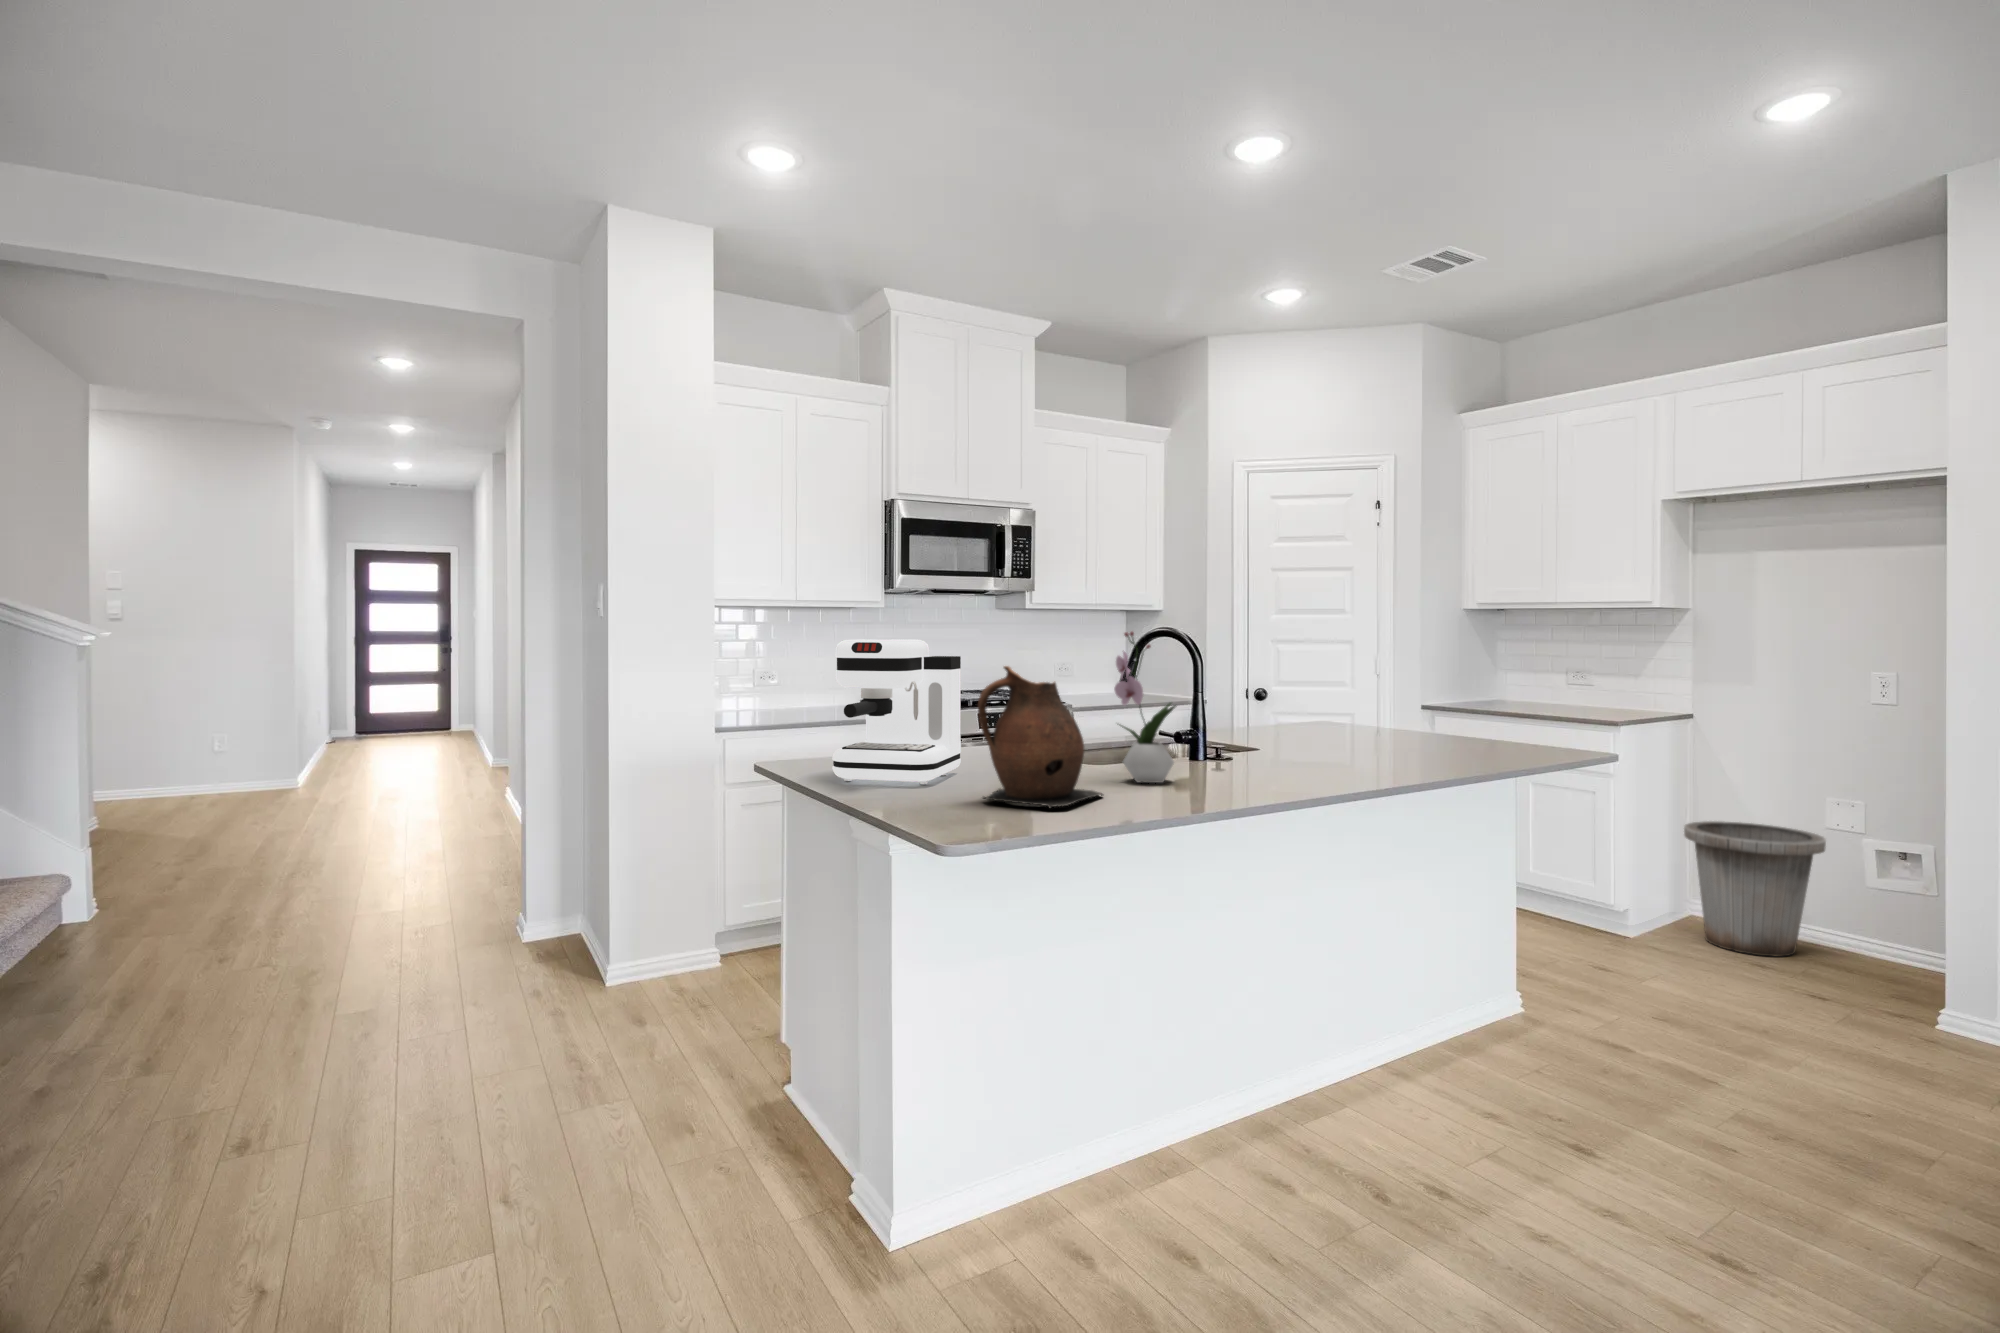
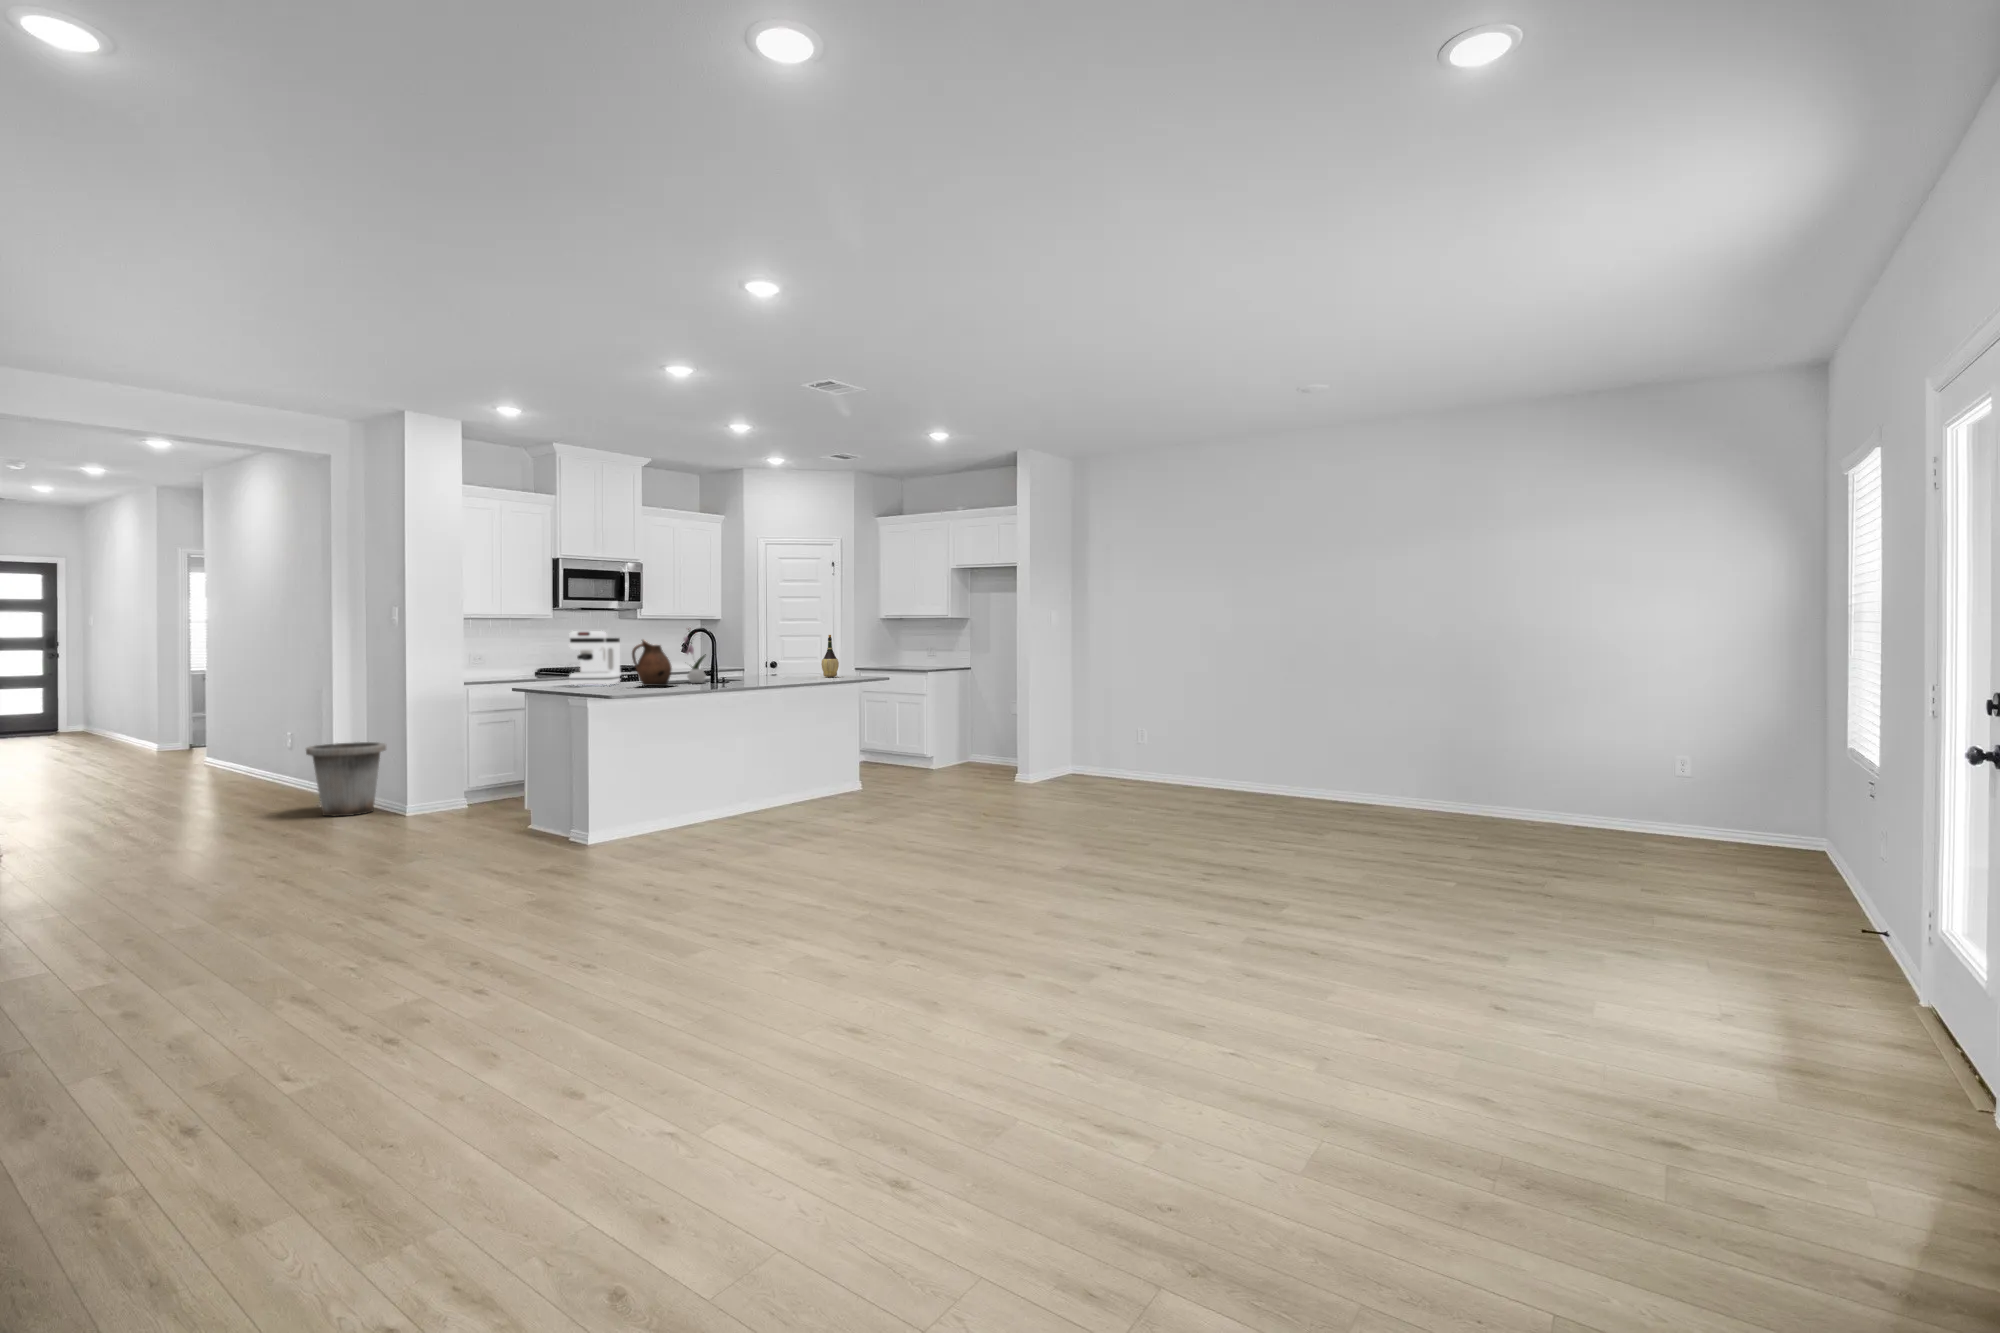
wine bottle: none [1446,648,1494,756] -> present [821,635,839,677]
trash can: present [1684,821,1826,956] -> present [306,742,386,816]

